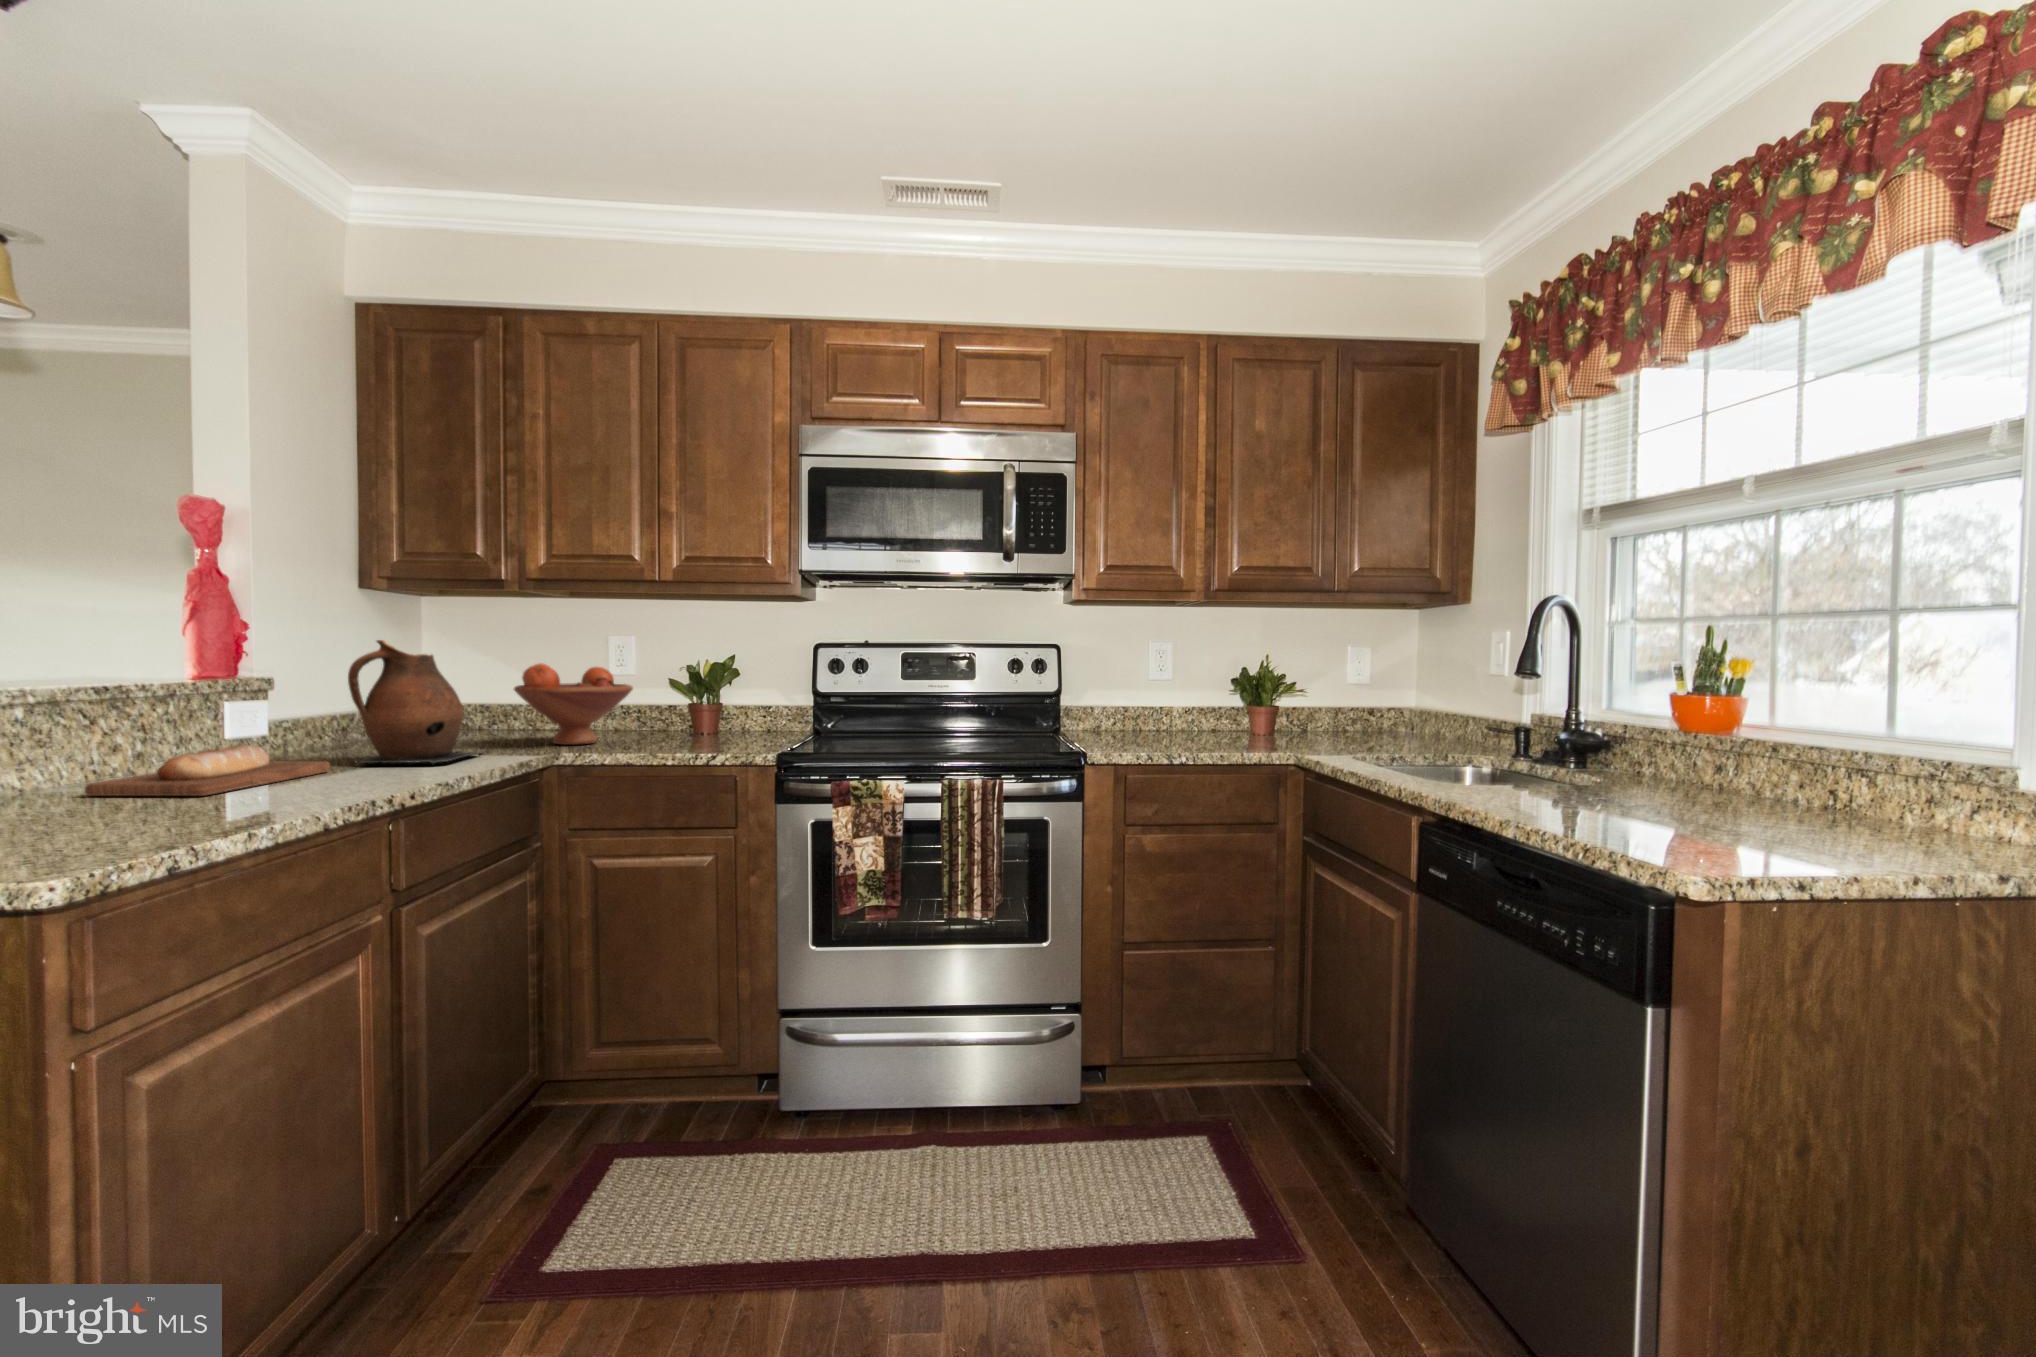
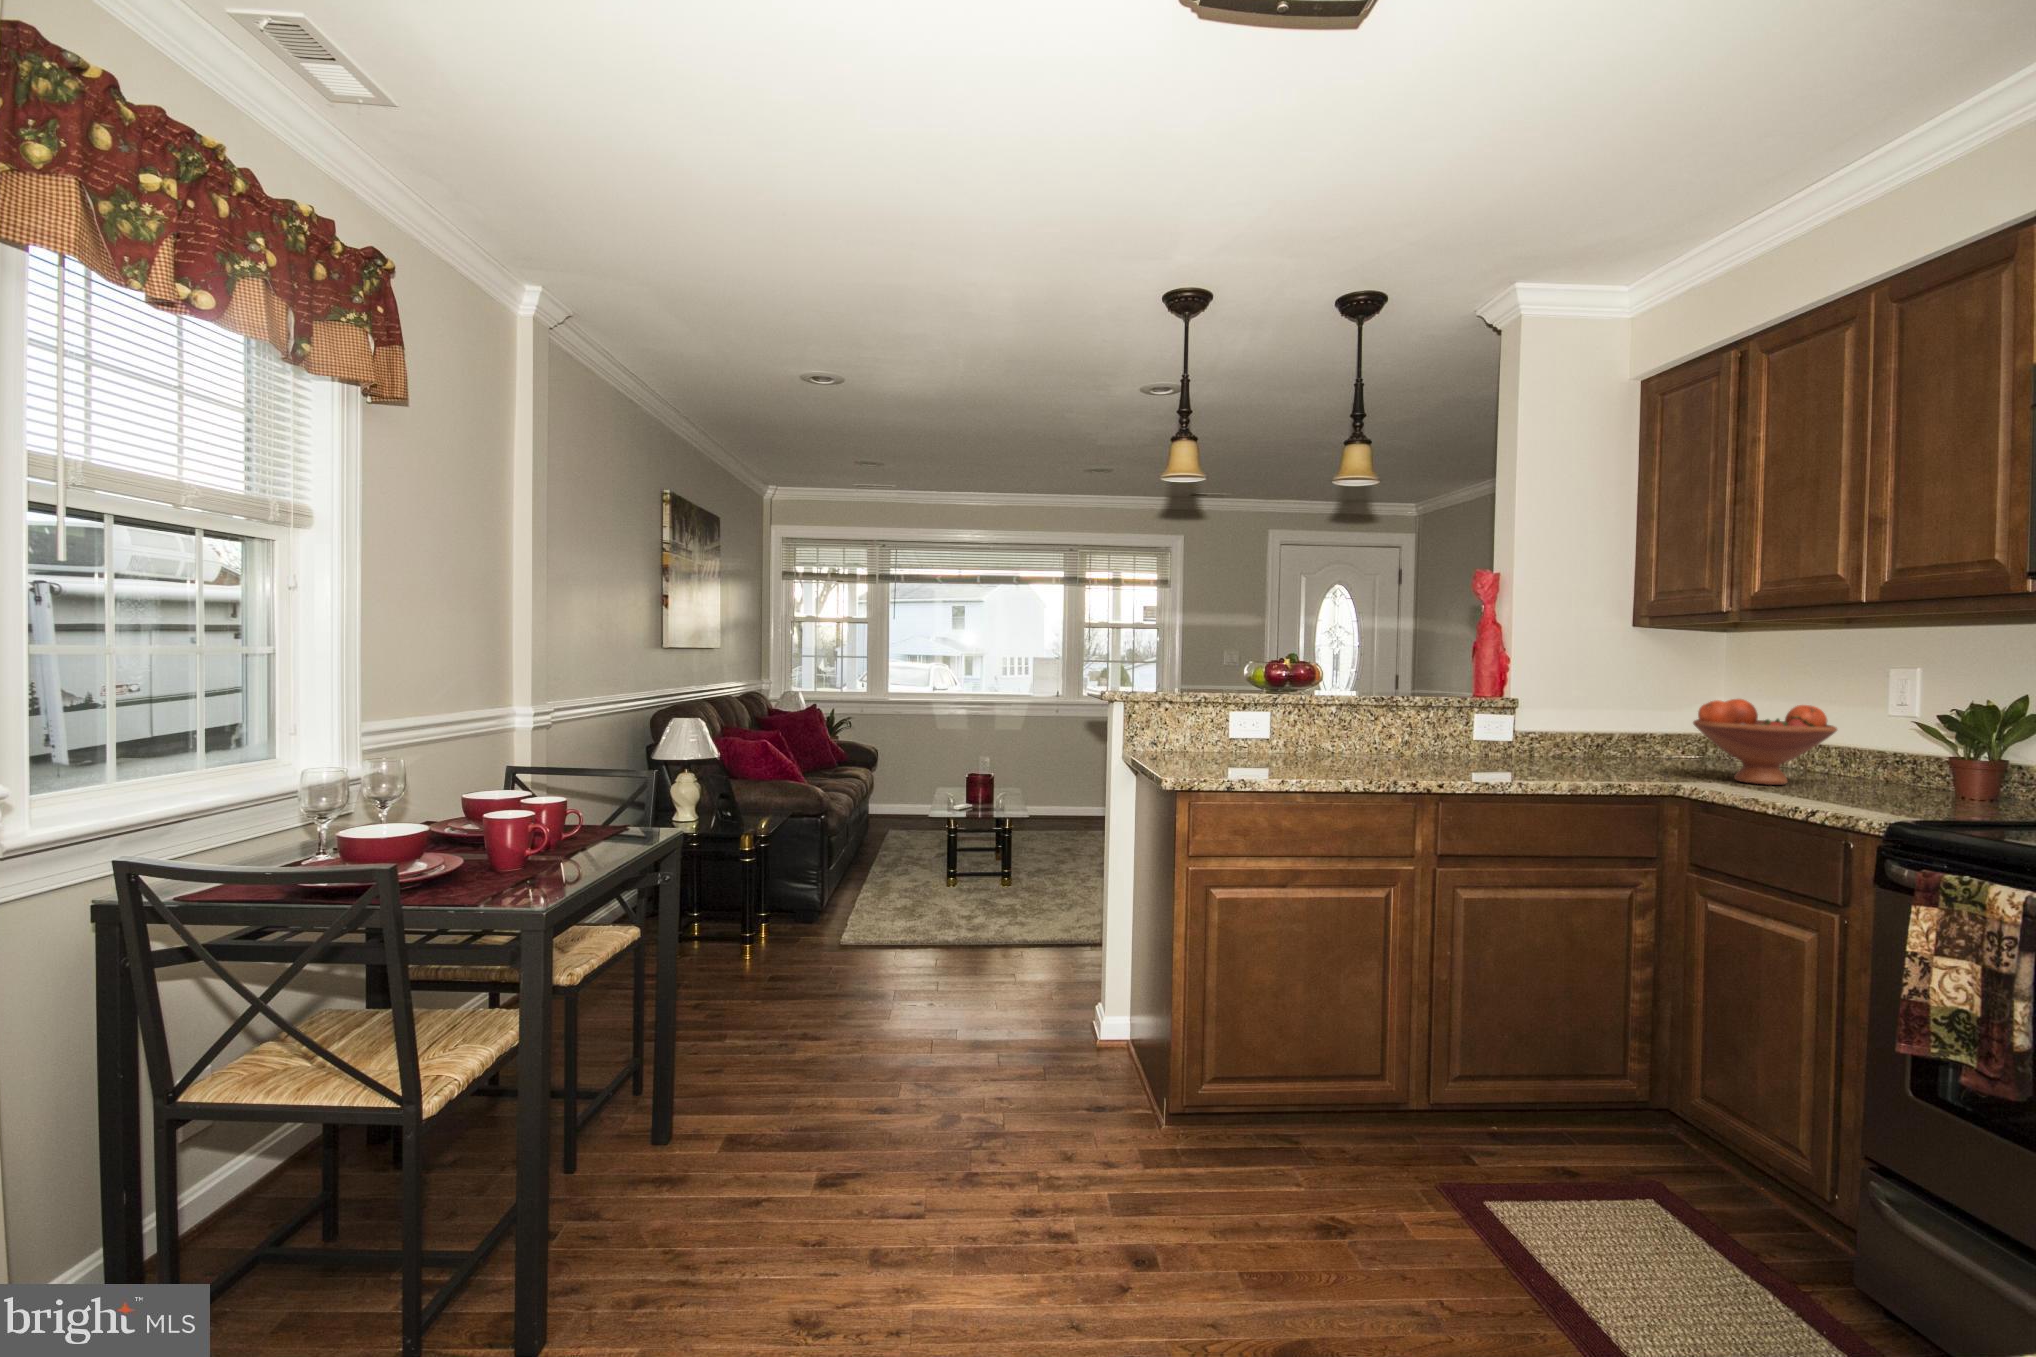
ceramic pitcher: present [348,640,481,764] -> none [1514,674,1622,776]
bread loaf: present [85,745,330,796] -> none [1345,742,1485,767]

